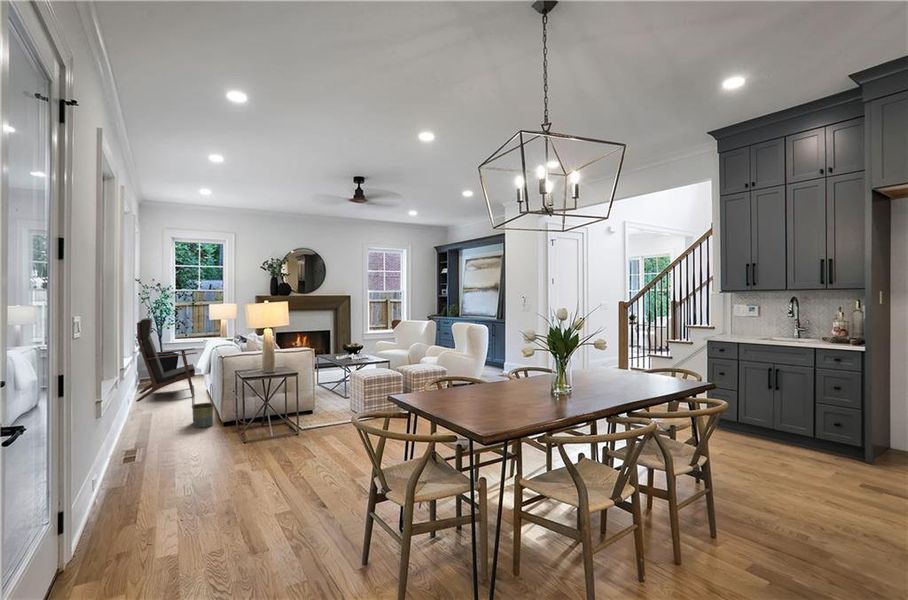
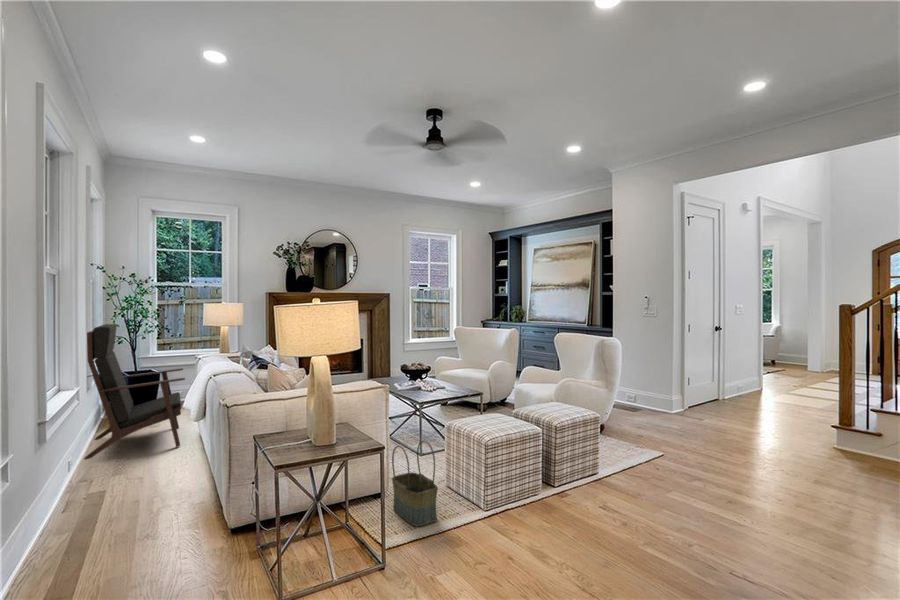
basket: present [192,383,214,428] -> present [392,441,438,526]

